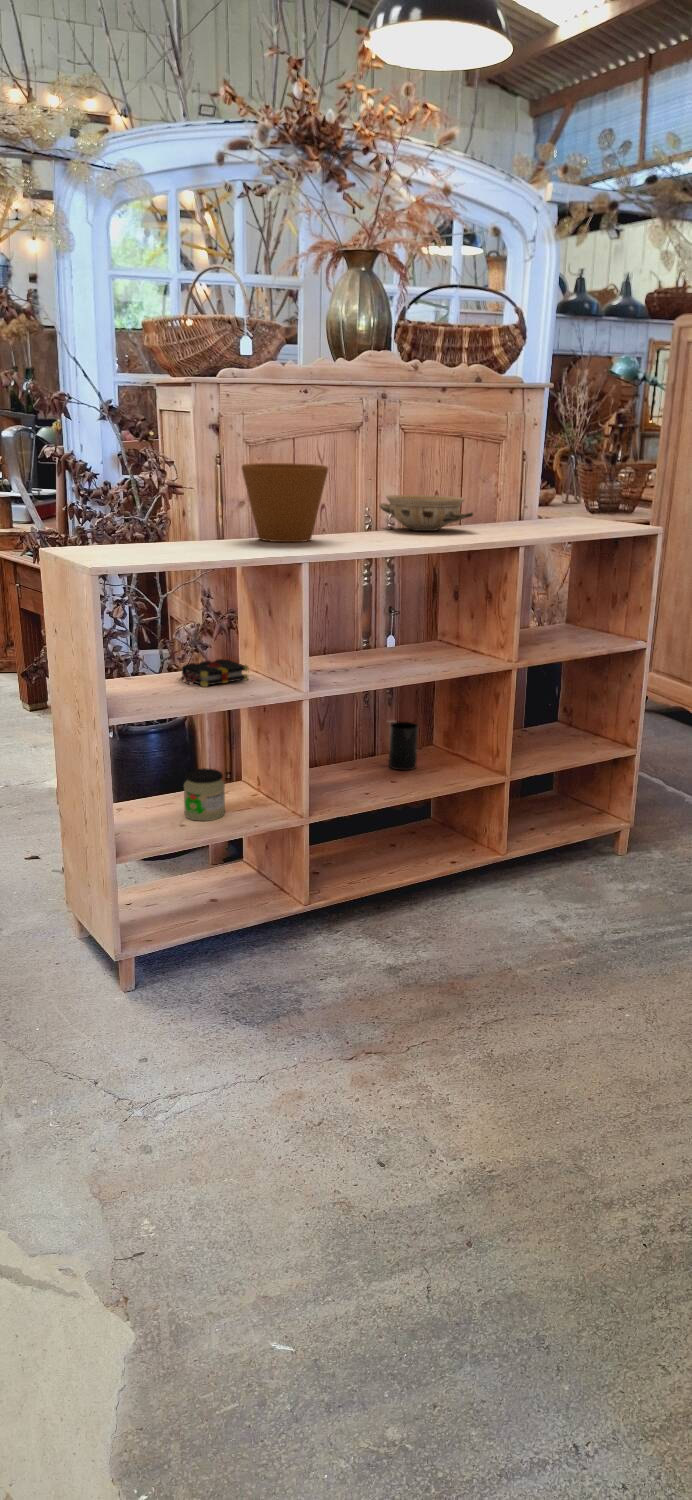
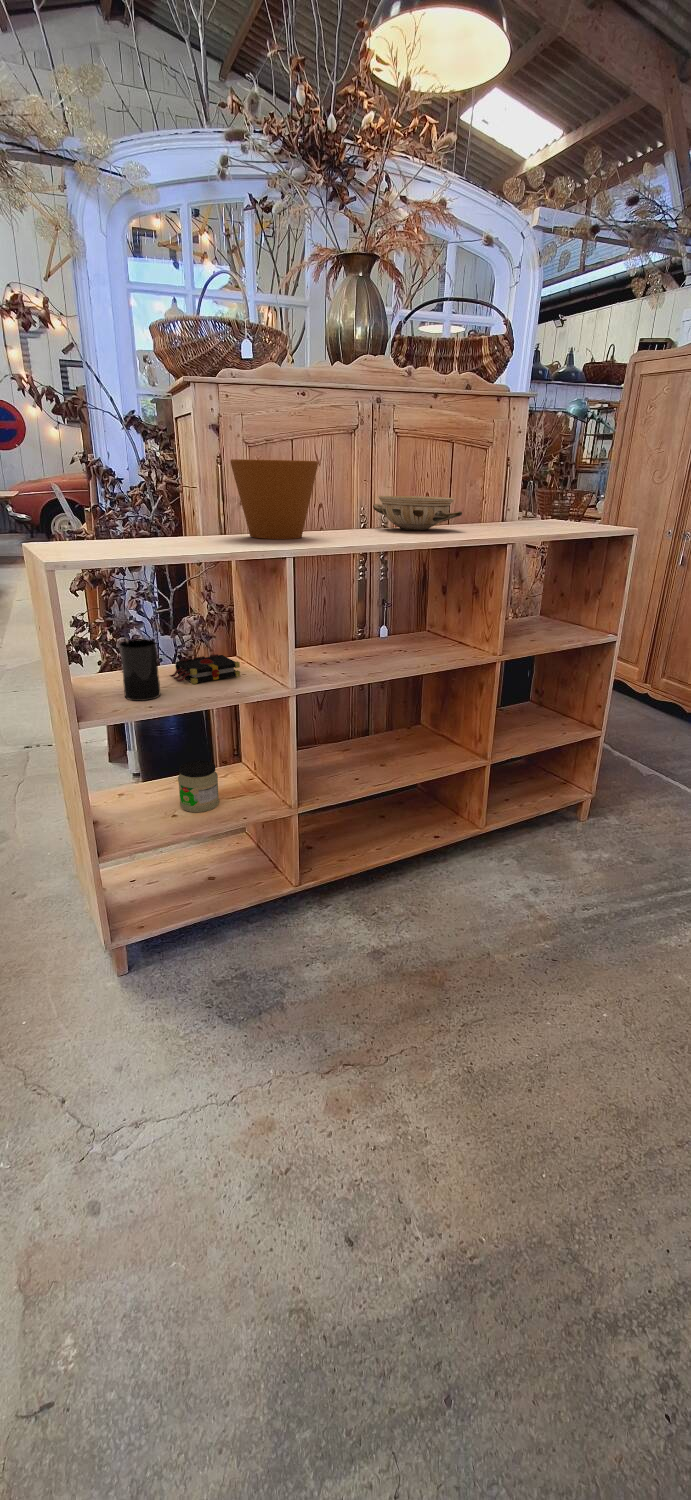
candle: present [389,722,418,770] -> present [120,639,161,701]

